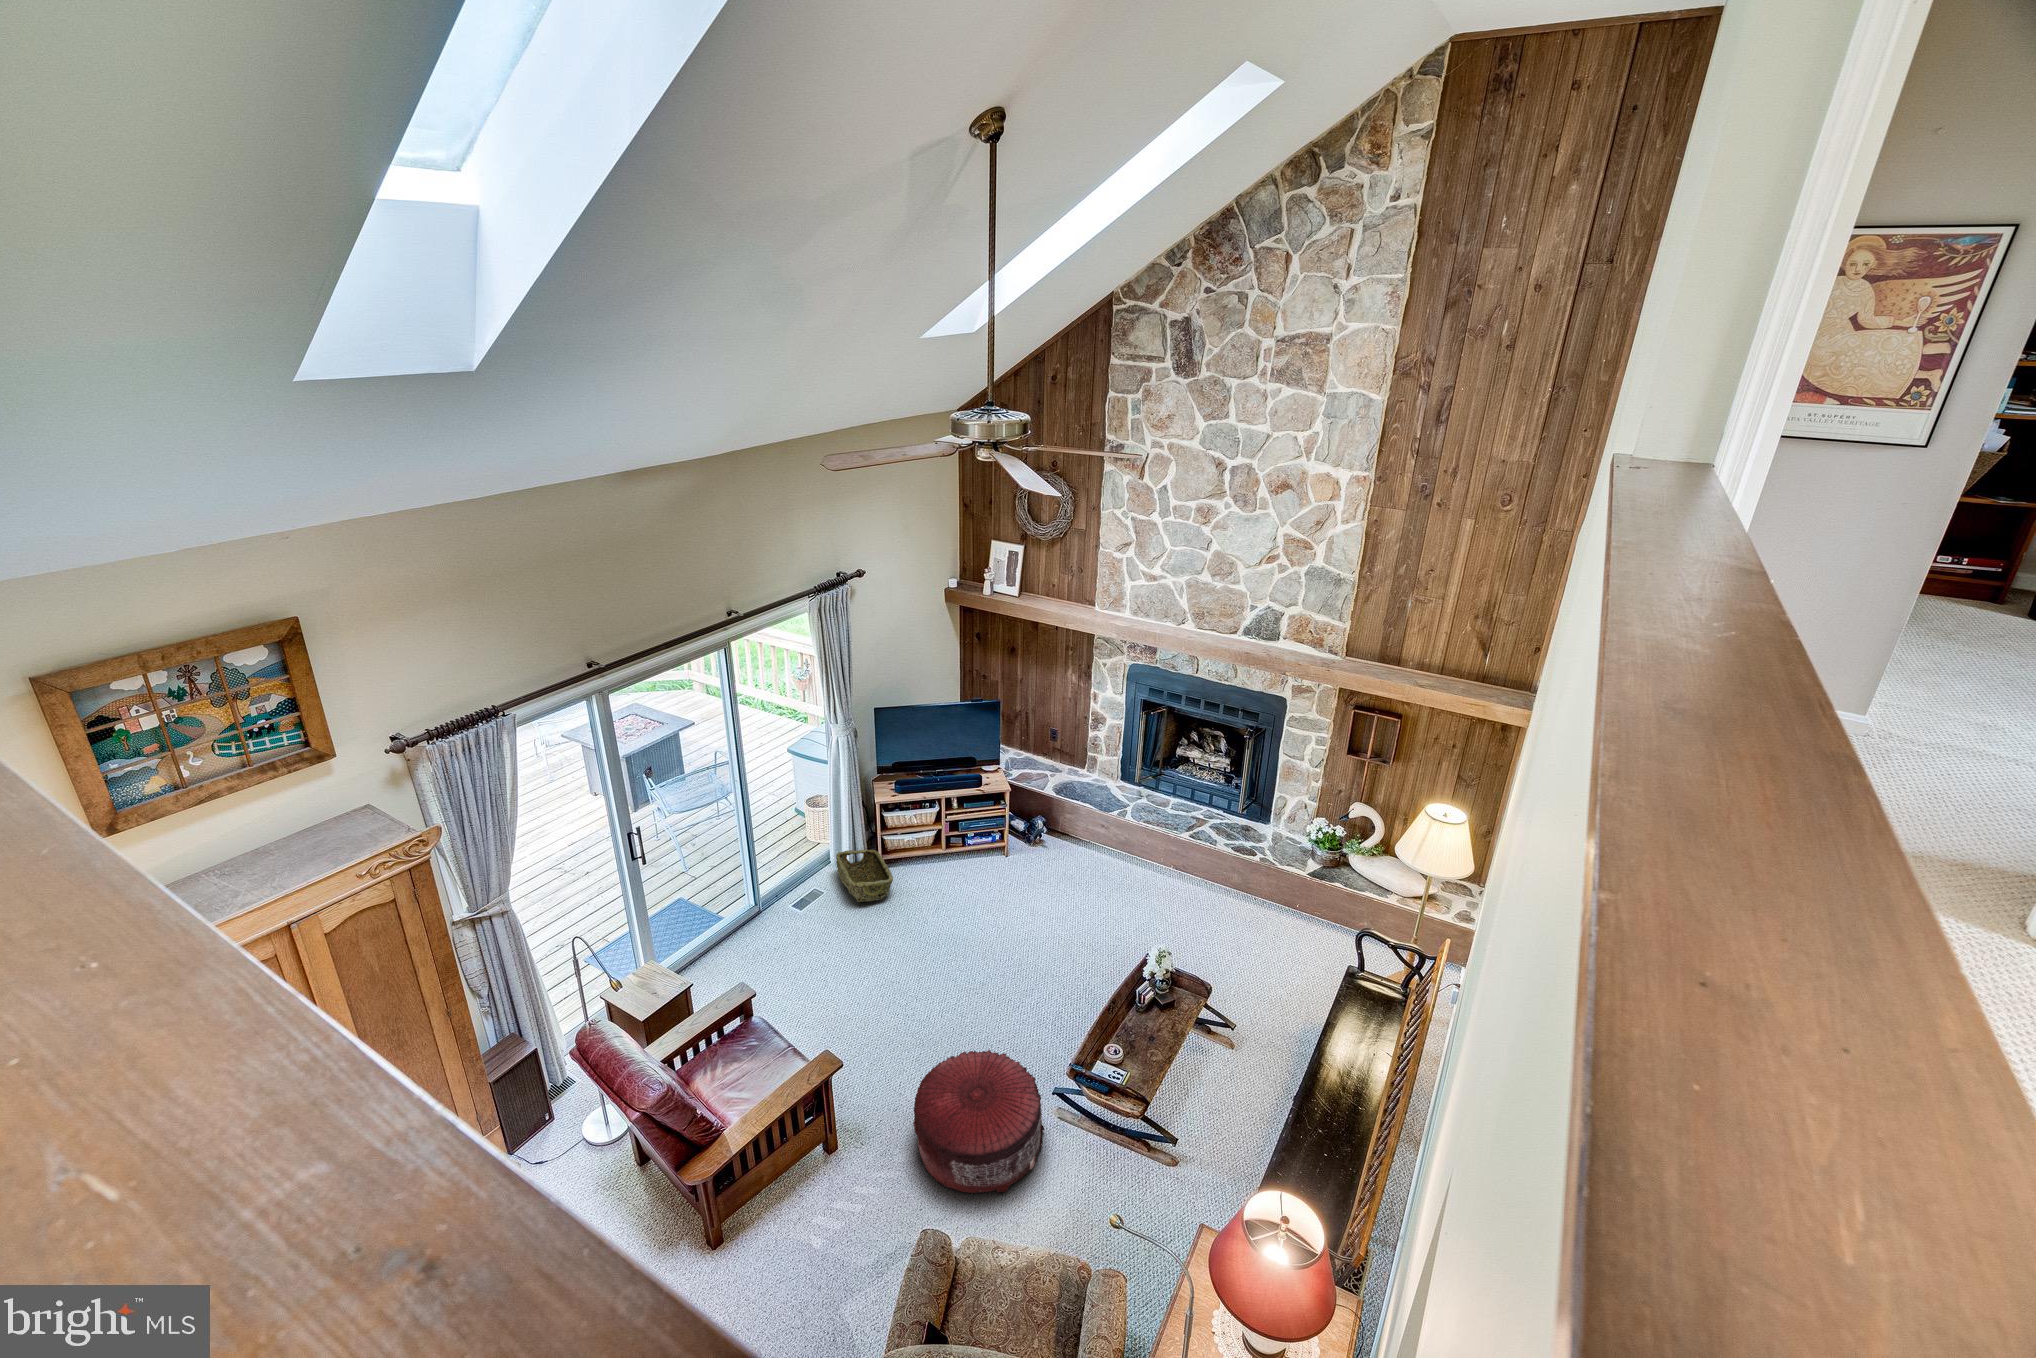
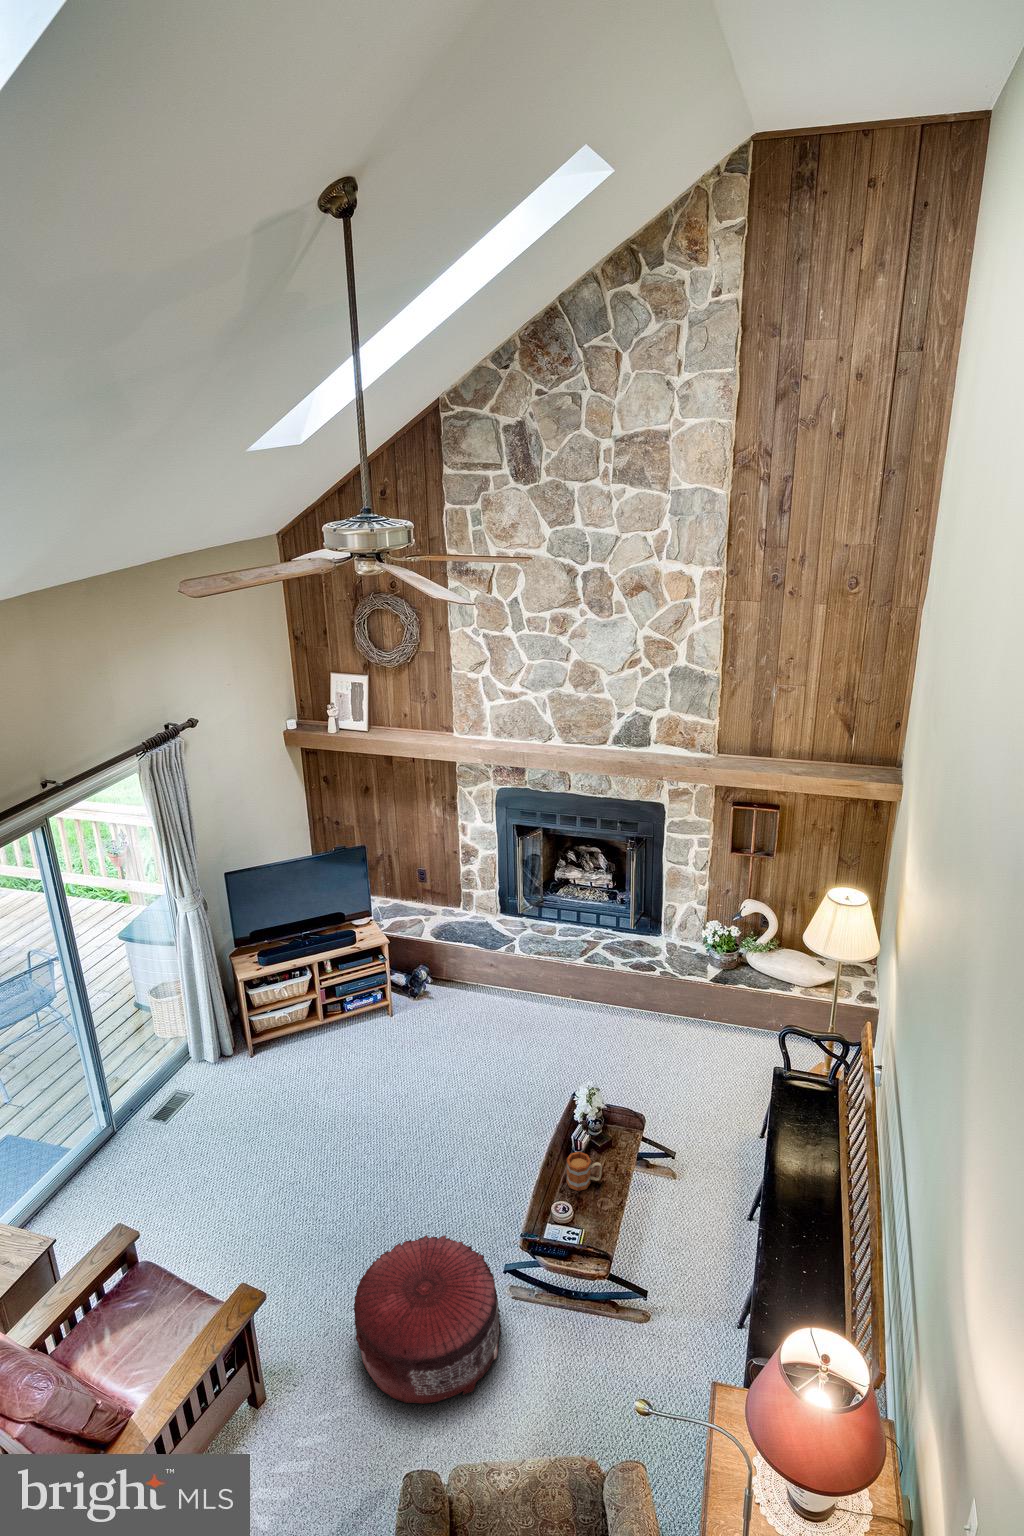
woven basket: present [836,850,893,902] -> none [199,1035,272,1097]
mug: none [1124,1005,1158,1040] -> present [566,1152,602,1191]

